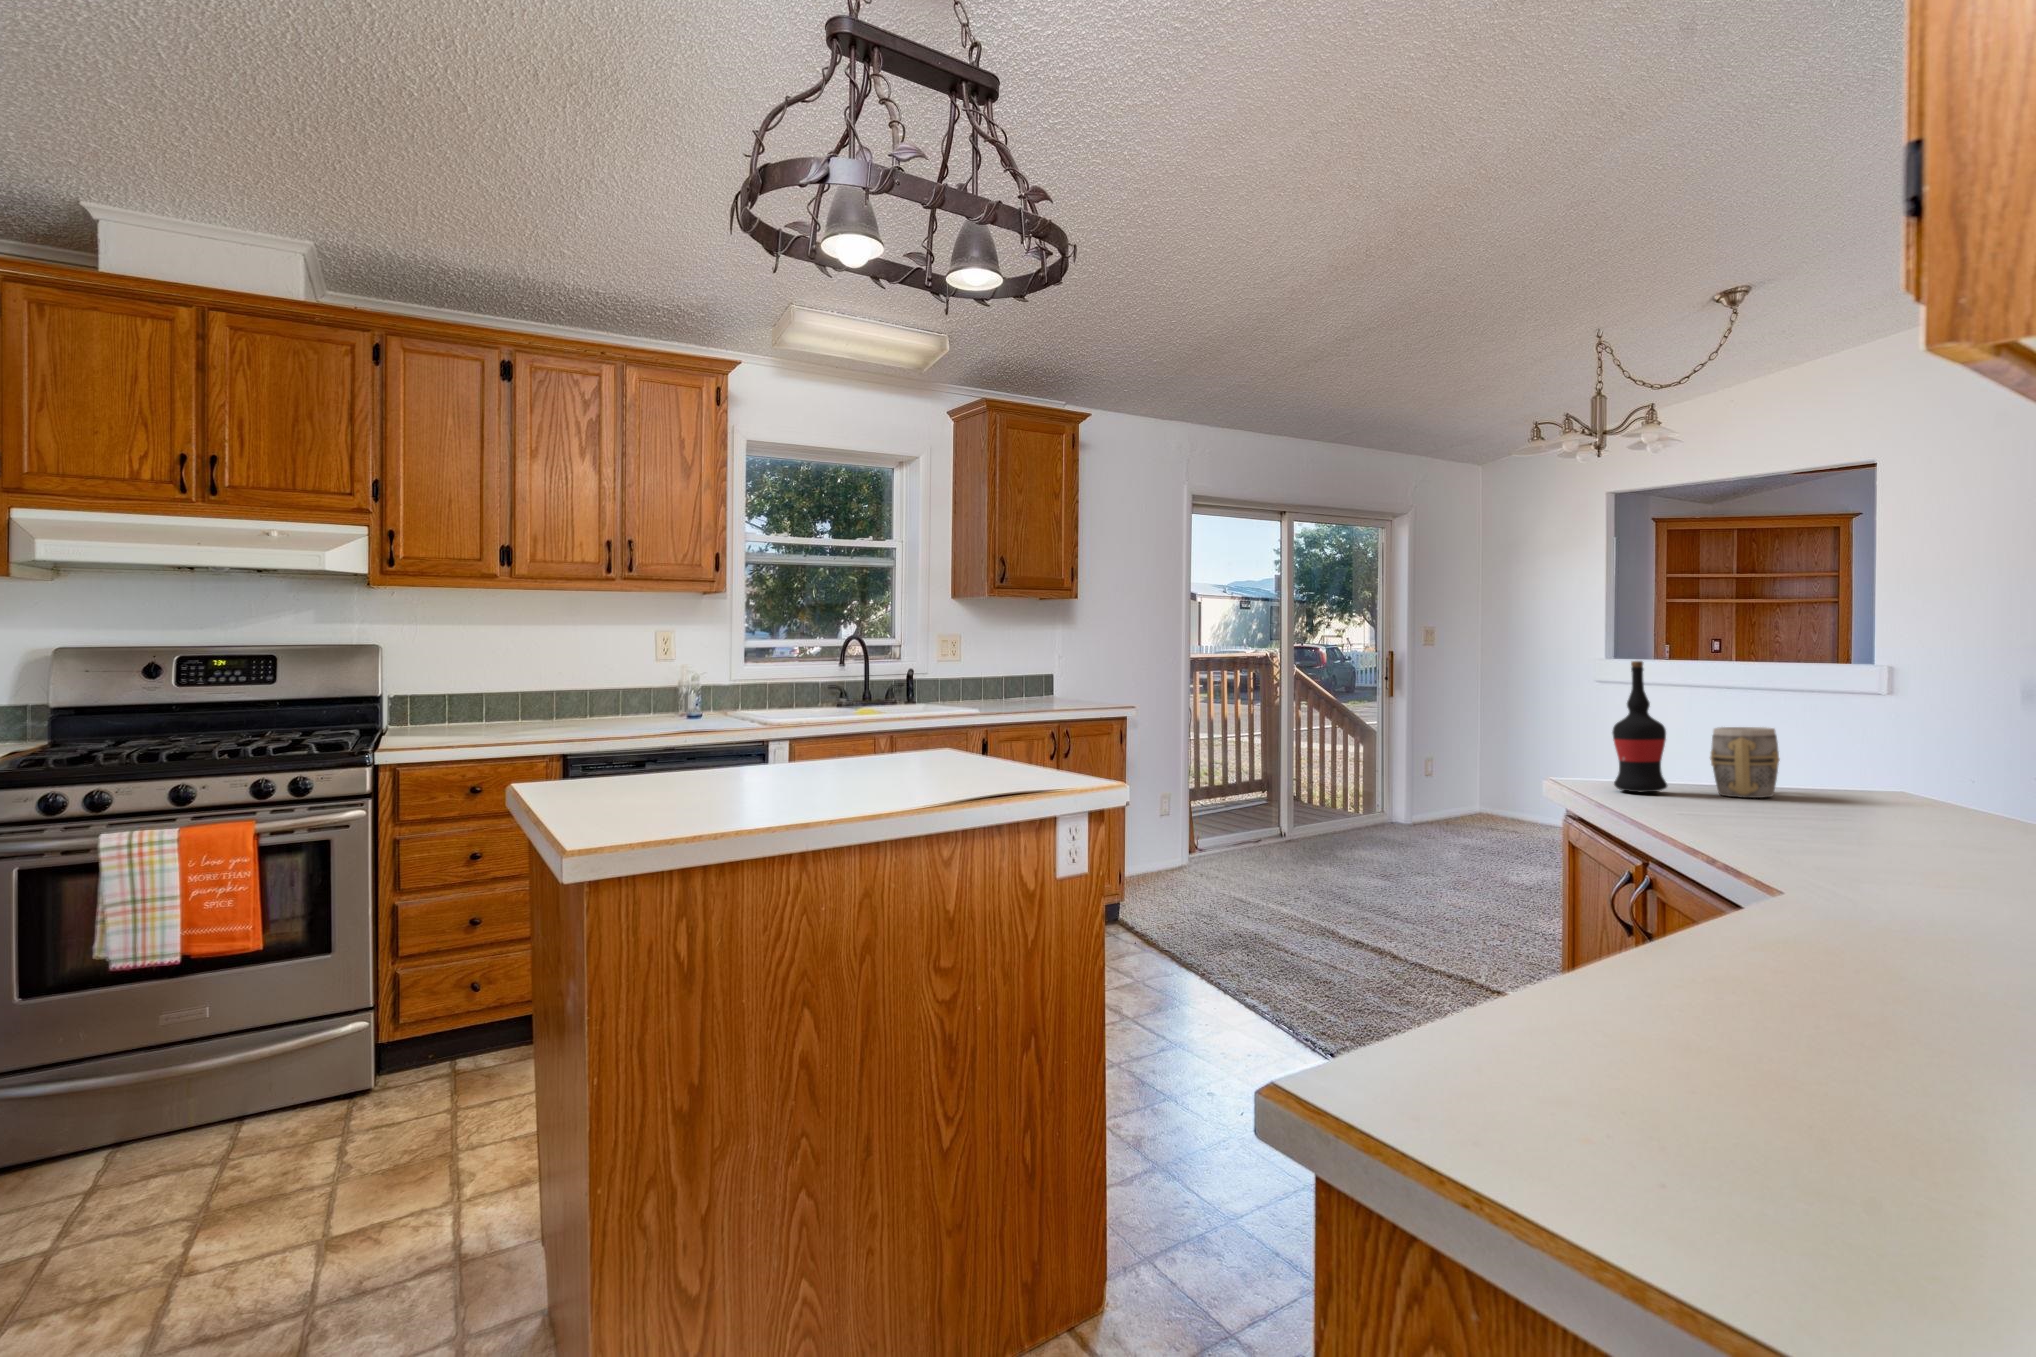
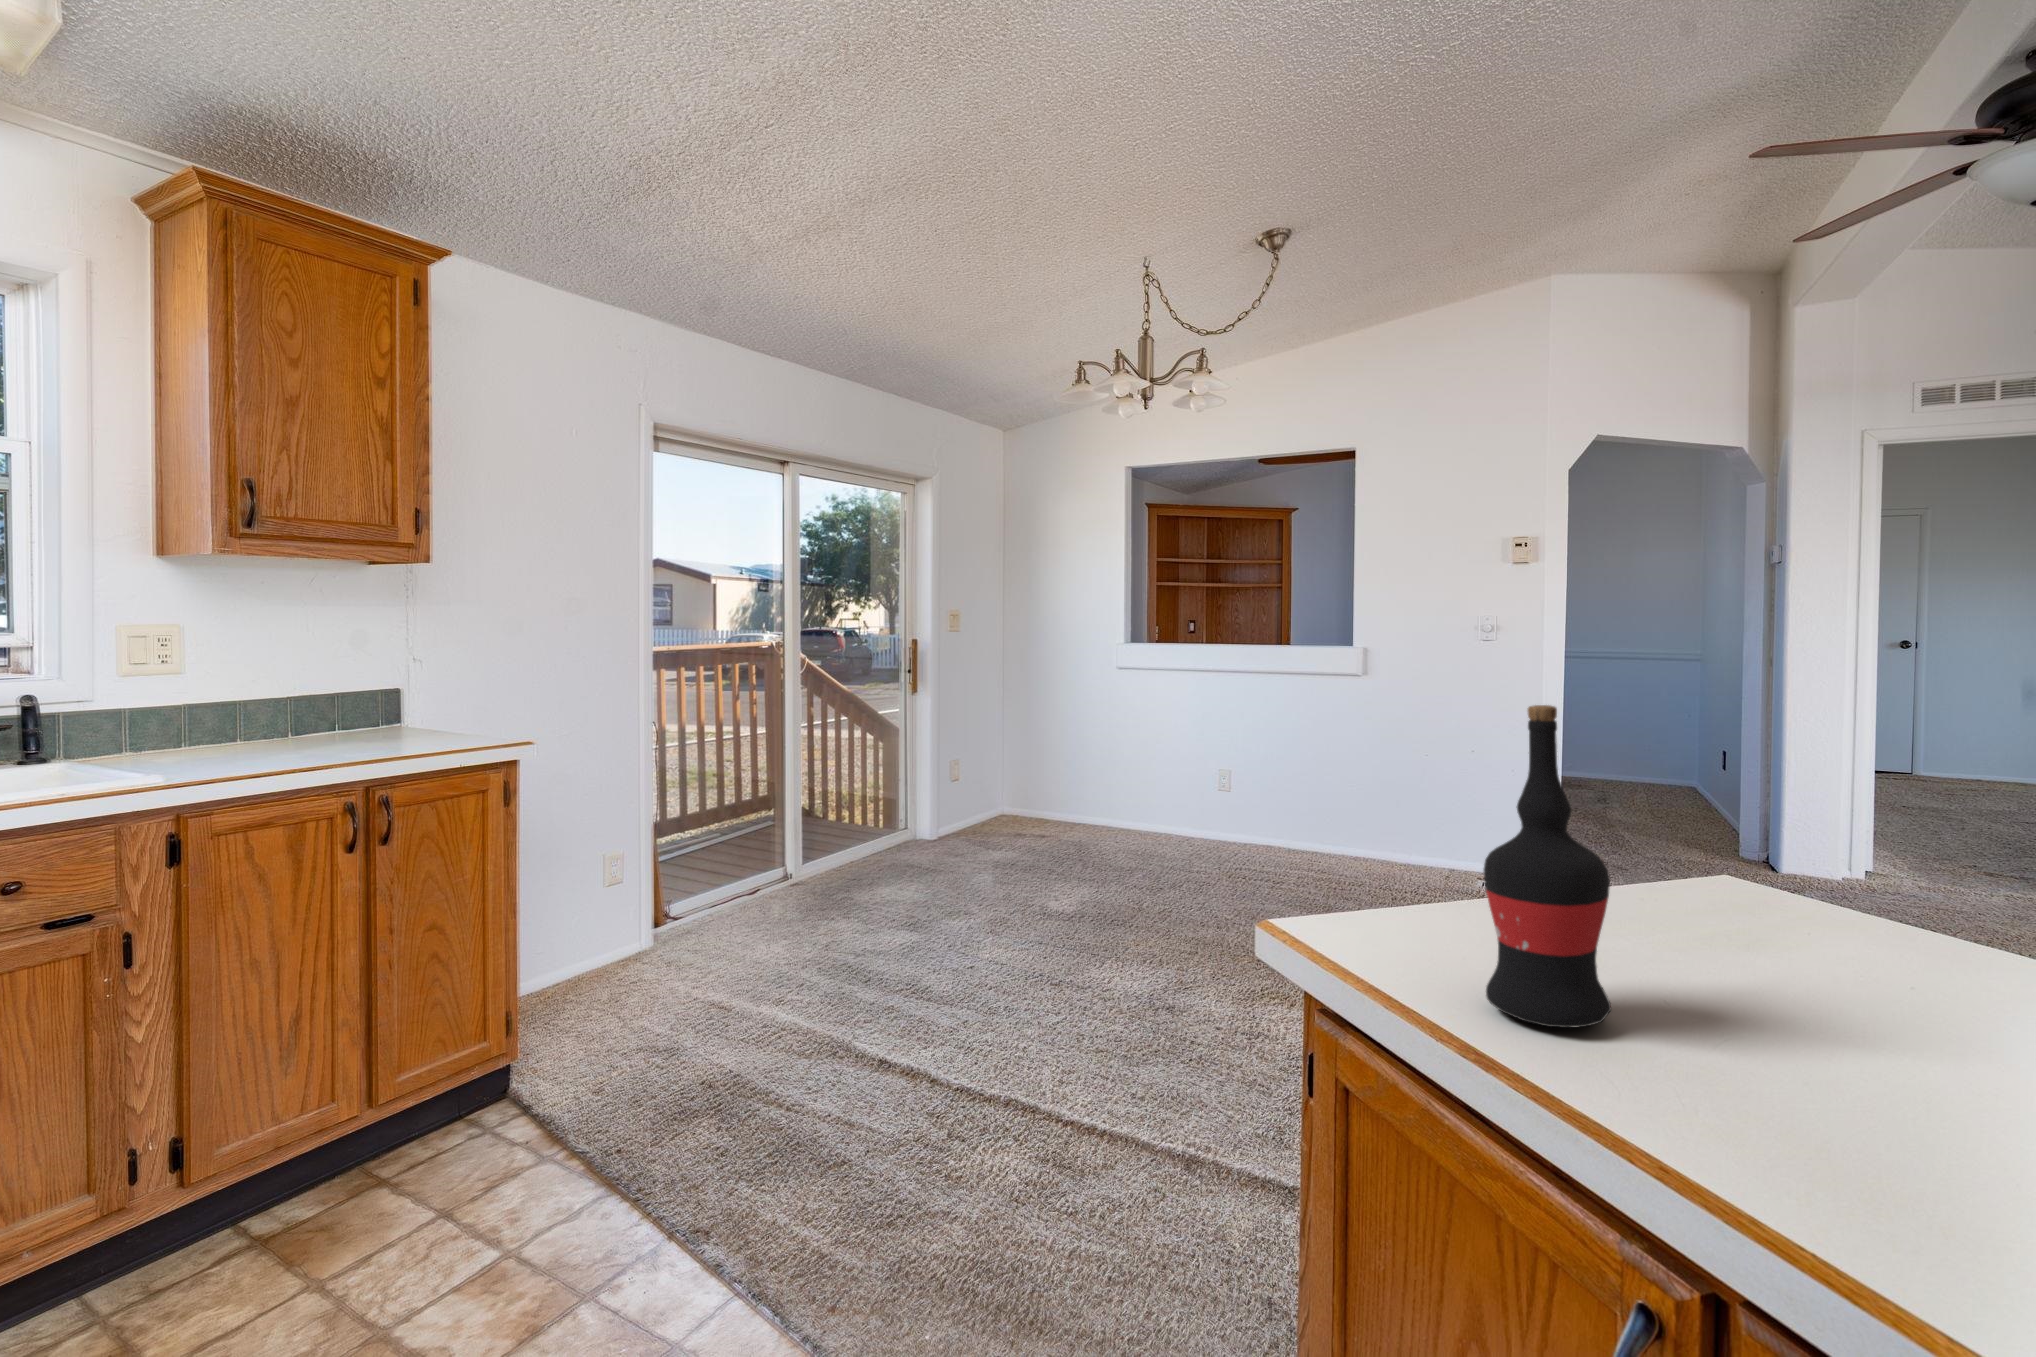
mug: present [1710,727,1779,798] -> none [1658,840,1823,1020]

